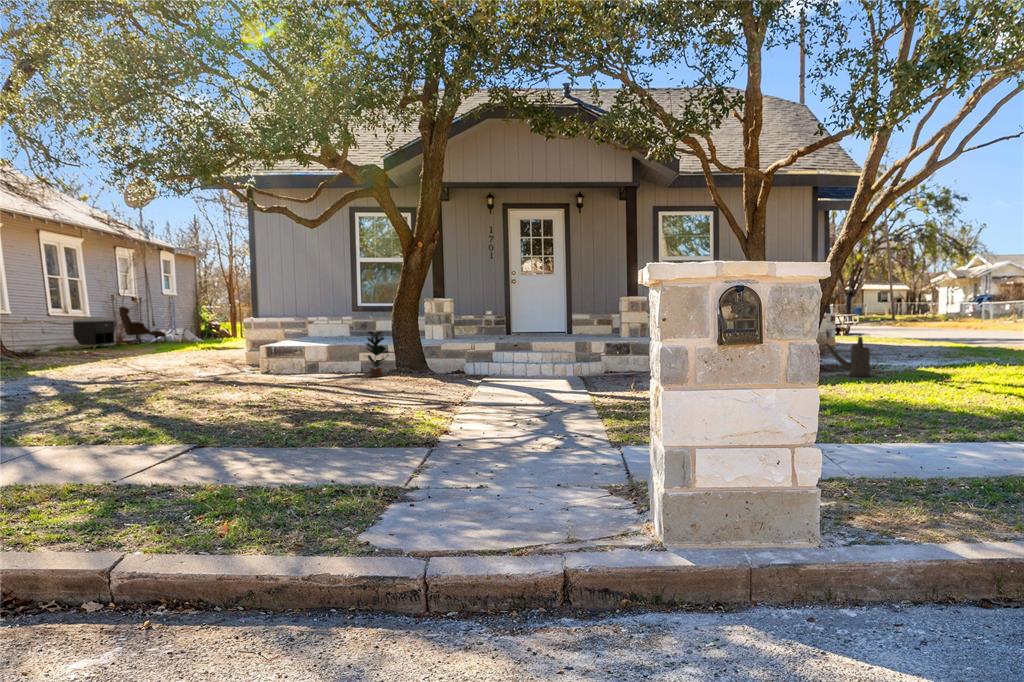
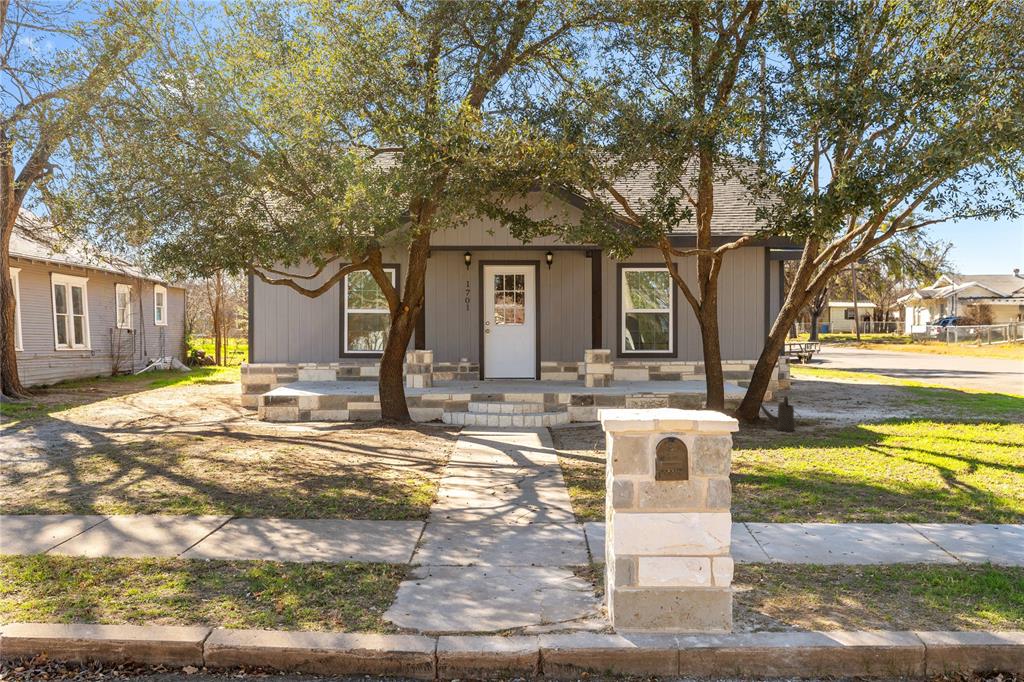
lounge chair: present [119,307,166,343] -> none [116,339,160,374]
storage bench: present [73,318,115,348] -> none [74,351,113,380]
potted plant: present [366,331,389,377] -> none [355,385,379,426]

